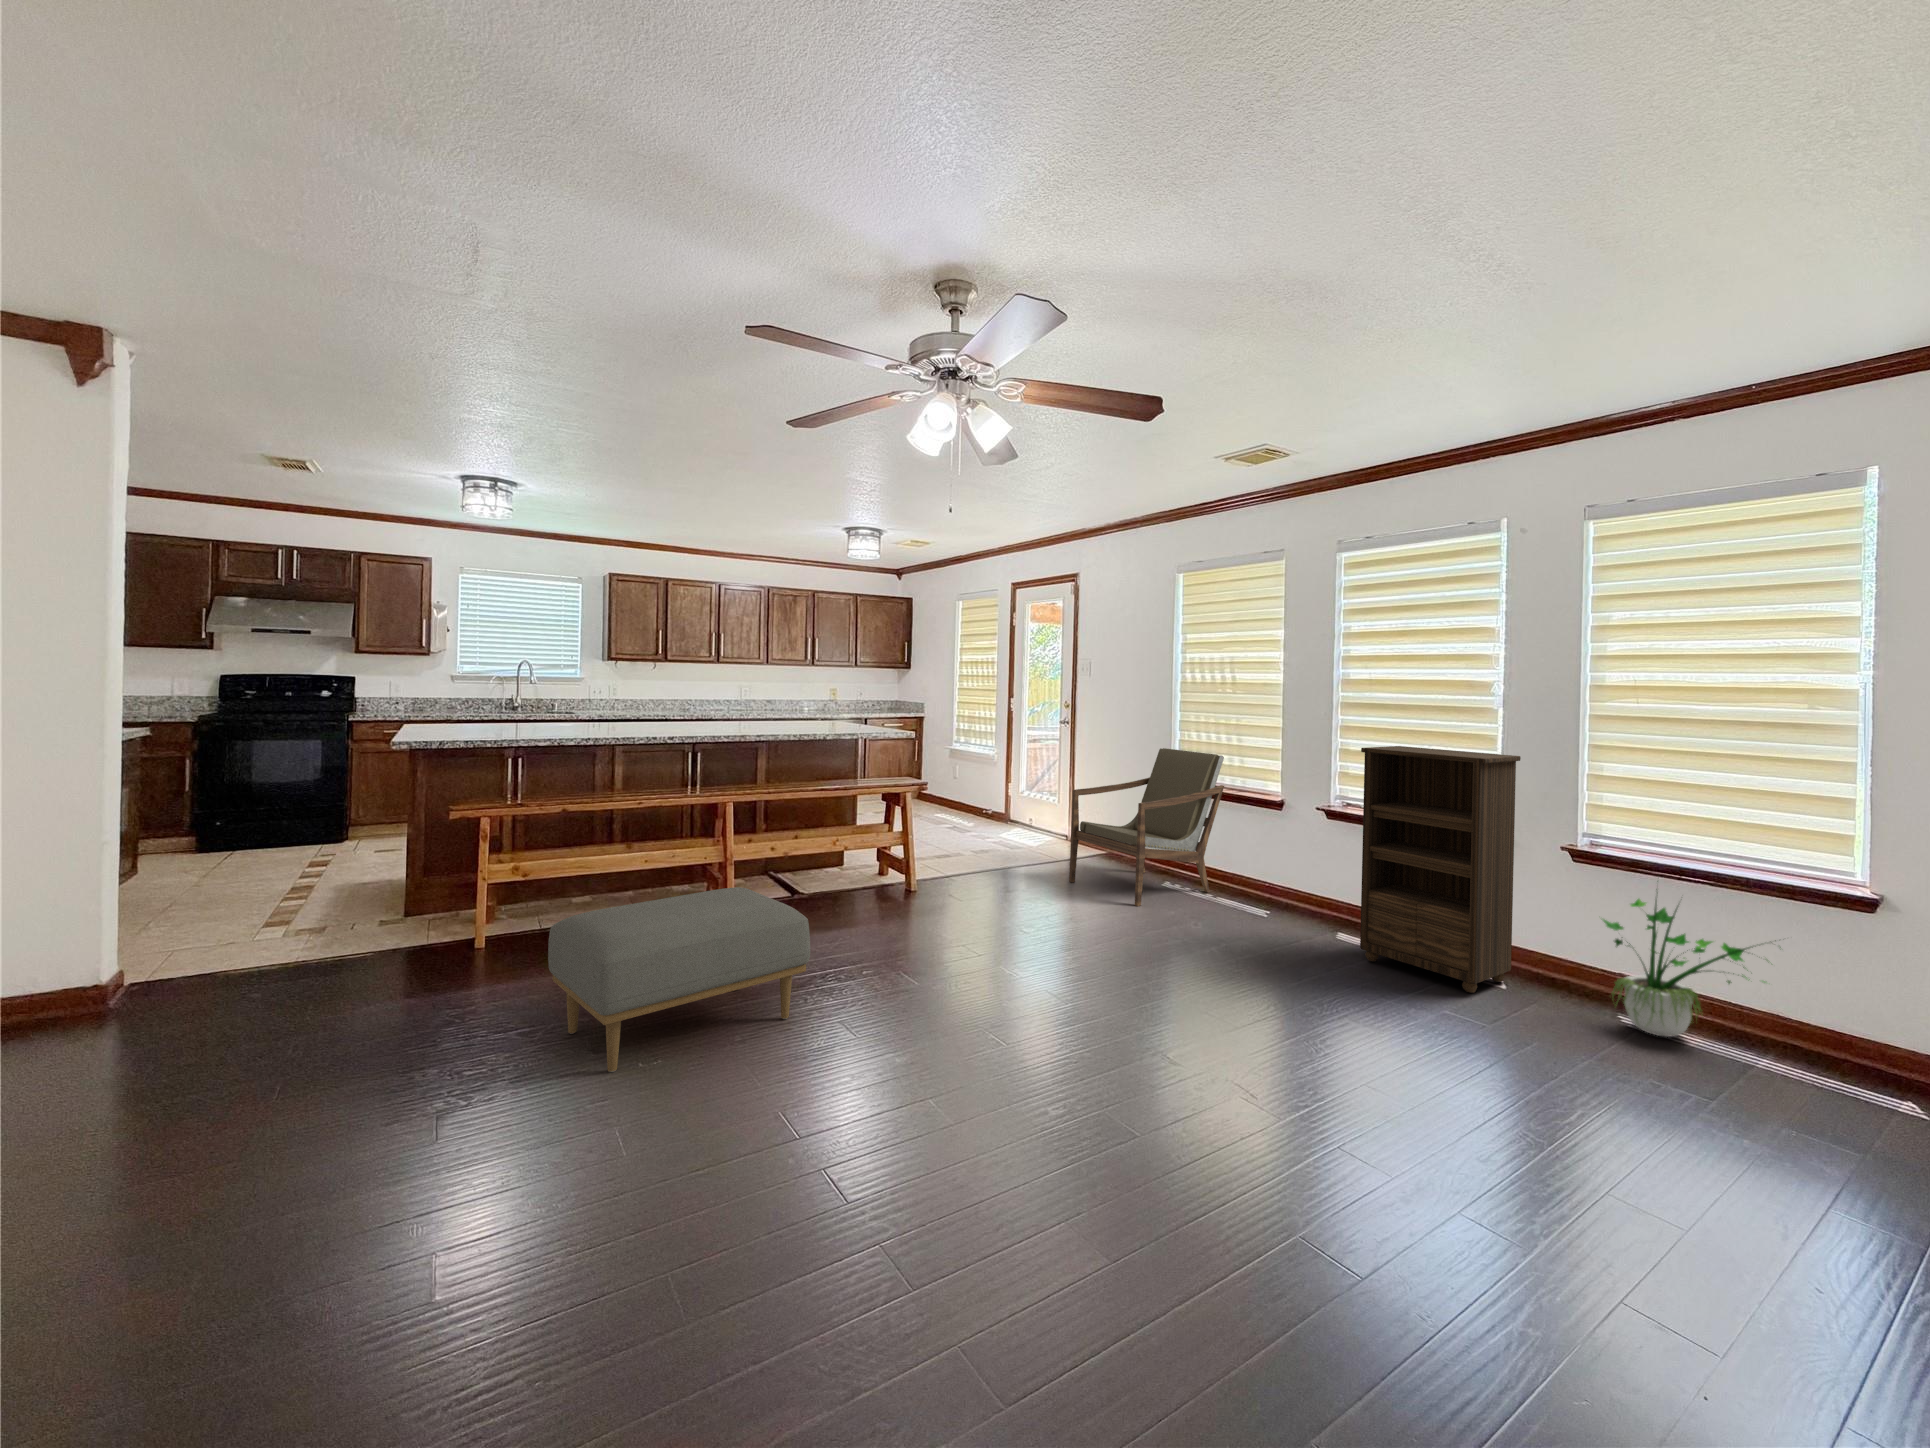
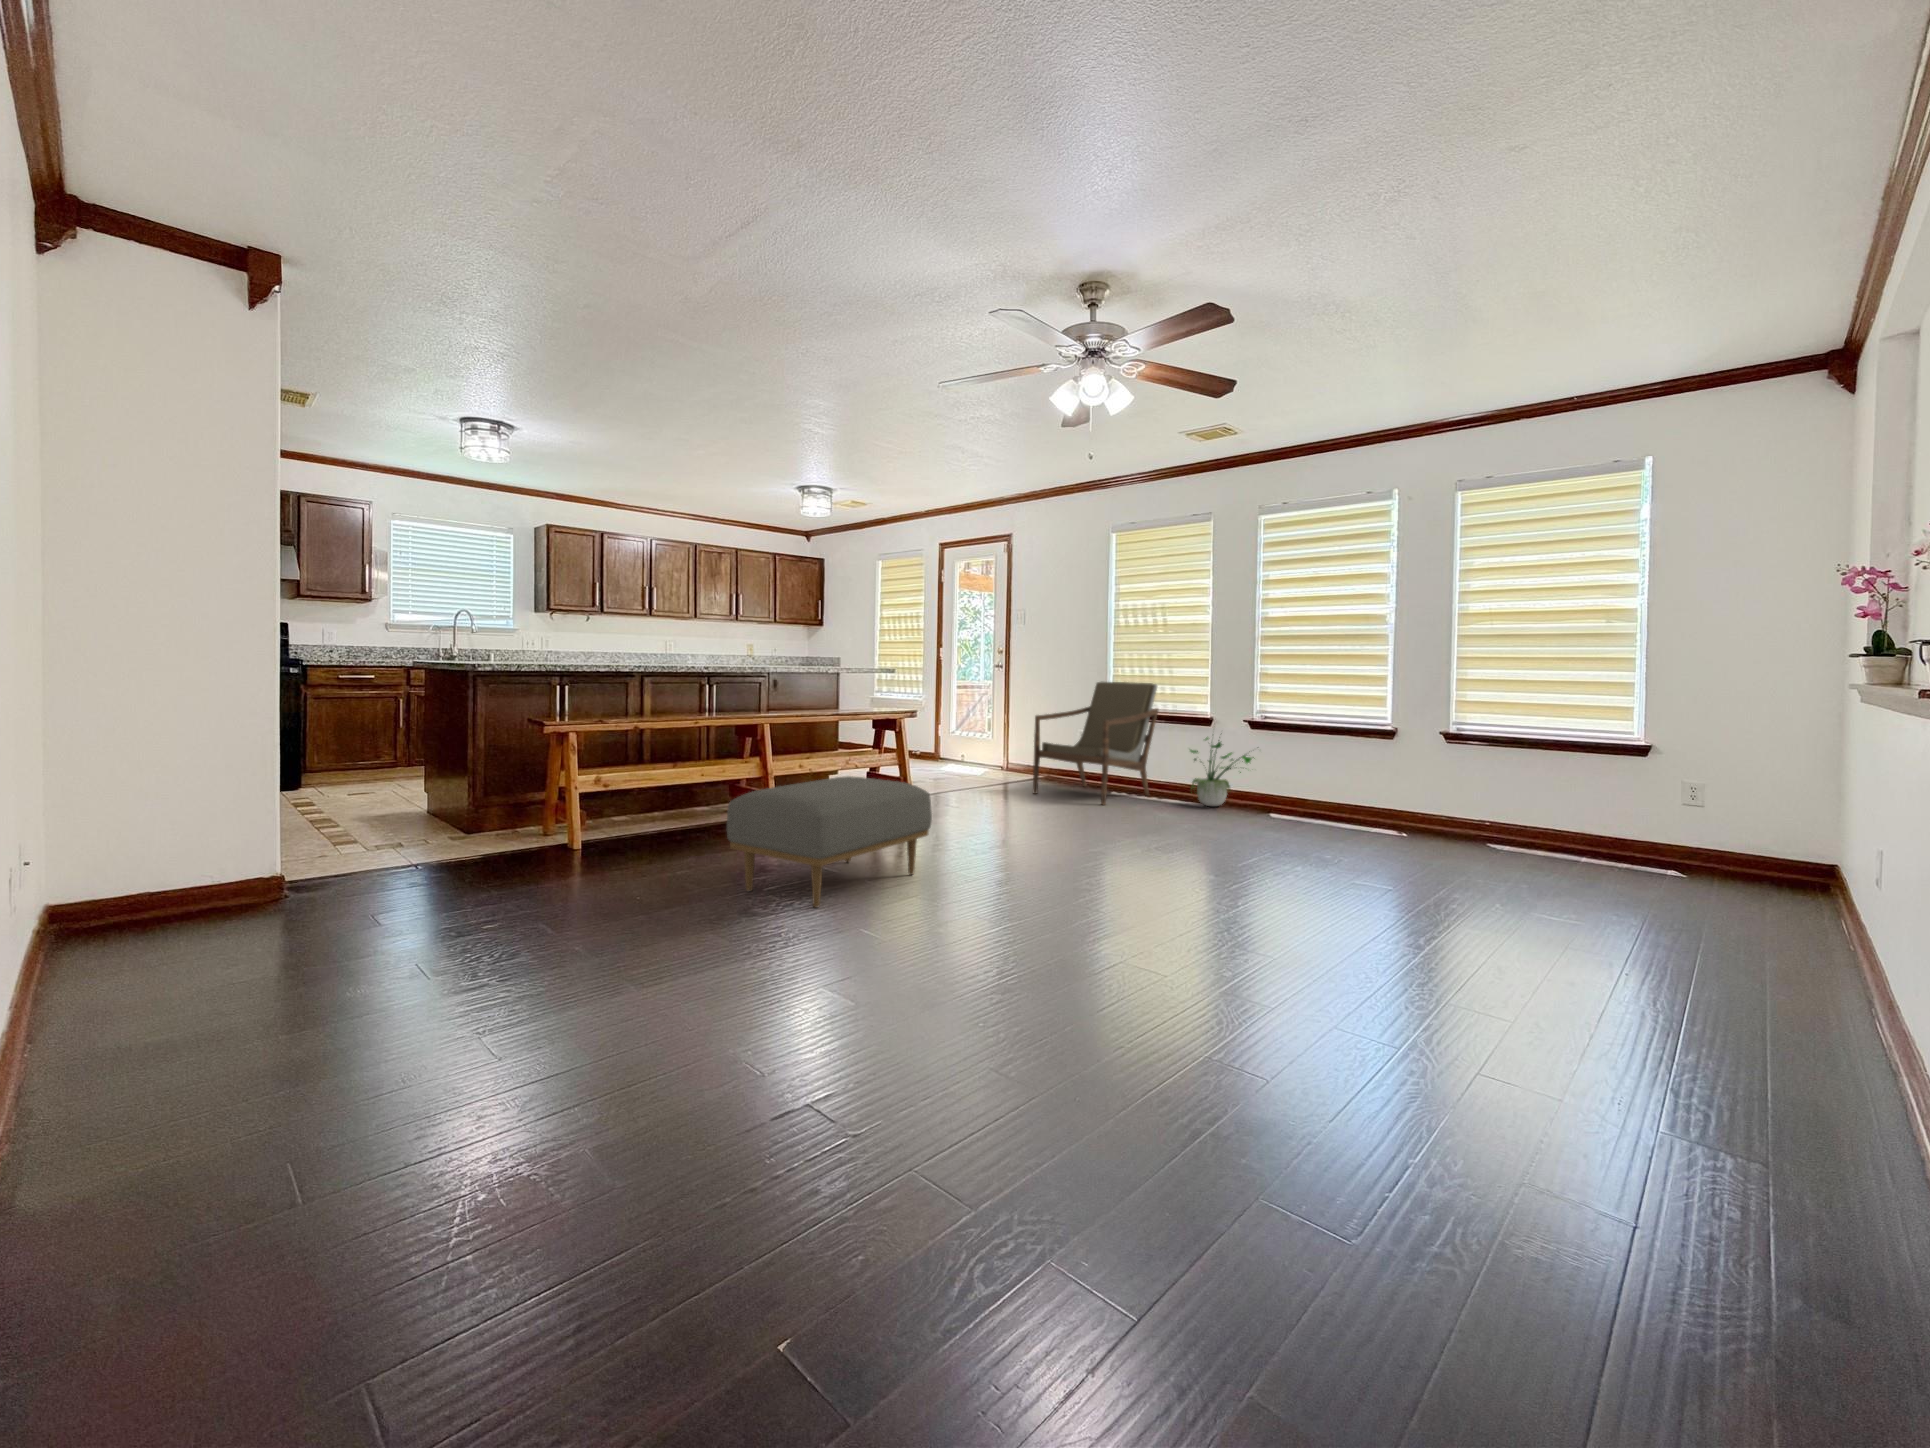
bookshelf: present [1360,746,1521,993] -> none [1296,664,1413,838]
potted plant: present [1603,899,1781,1037] -> present [1190,738,1255,806]

